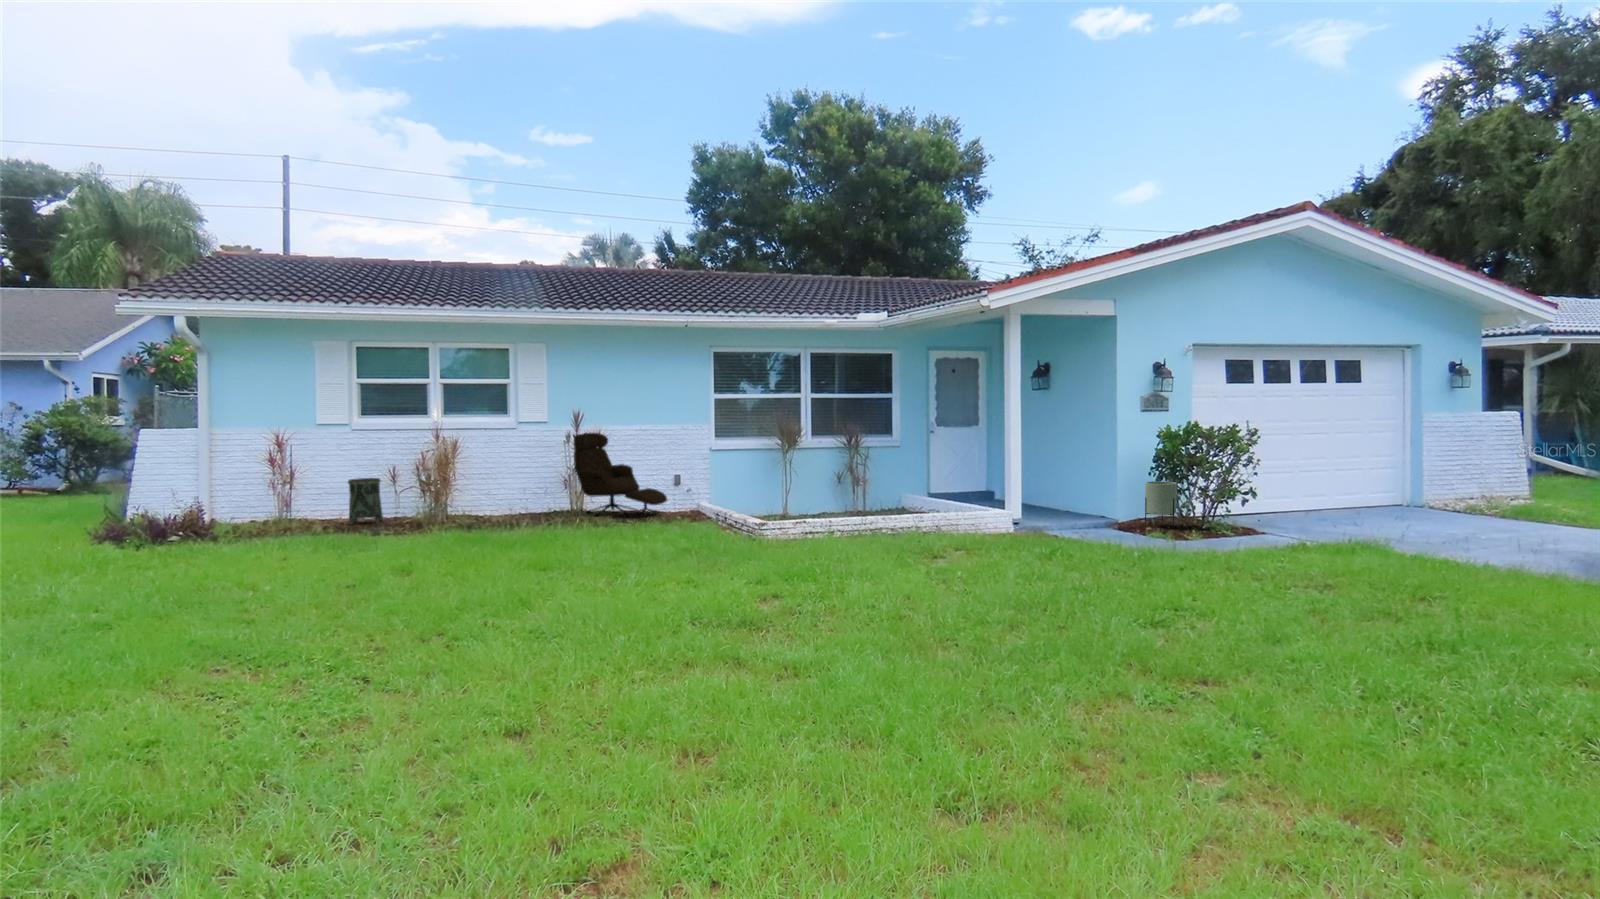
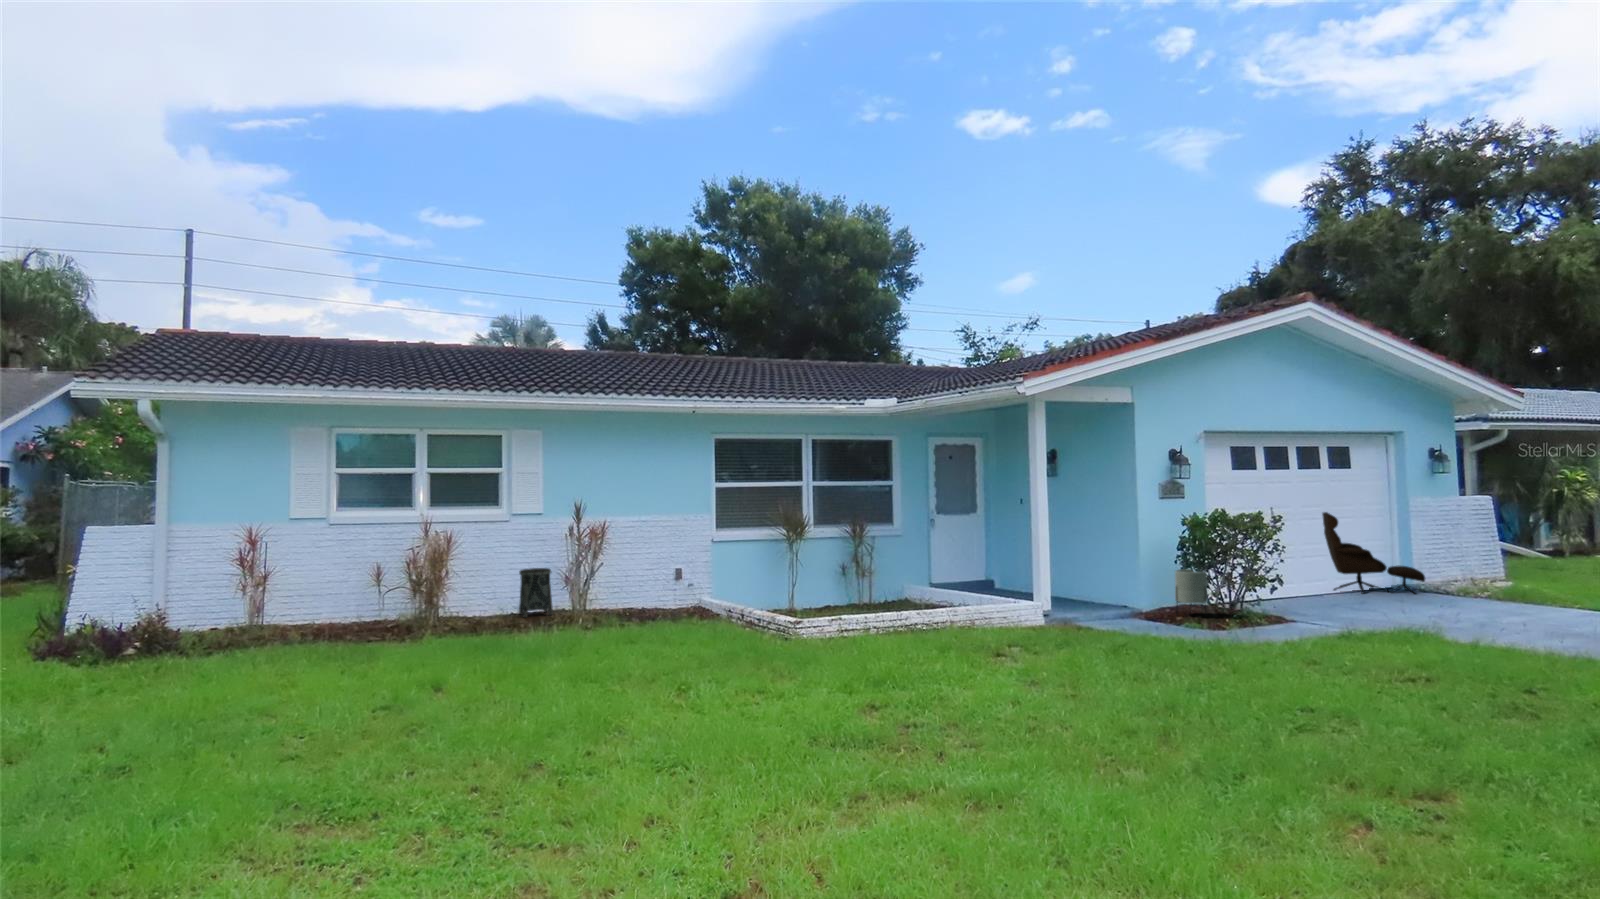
lounge chair: present [574,433,668,517] -> present [1322,512,1425,594]
basket: present [348,478,383,525] -> present [519,568,553,617]

